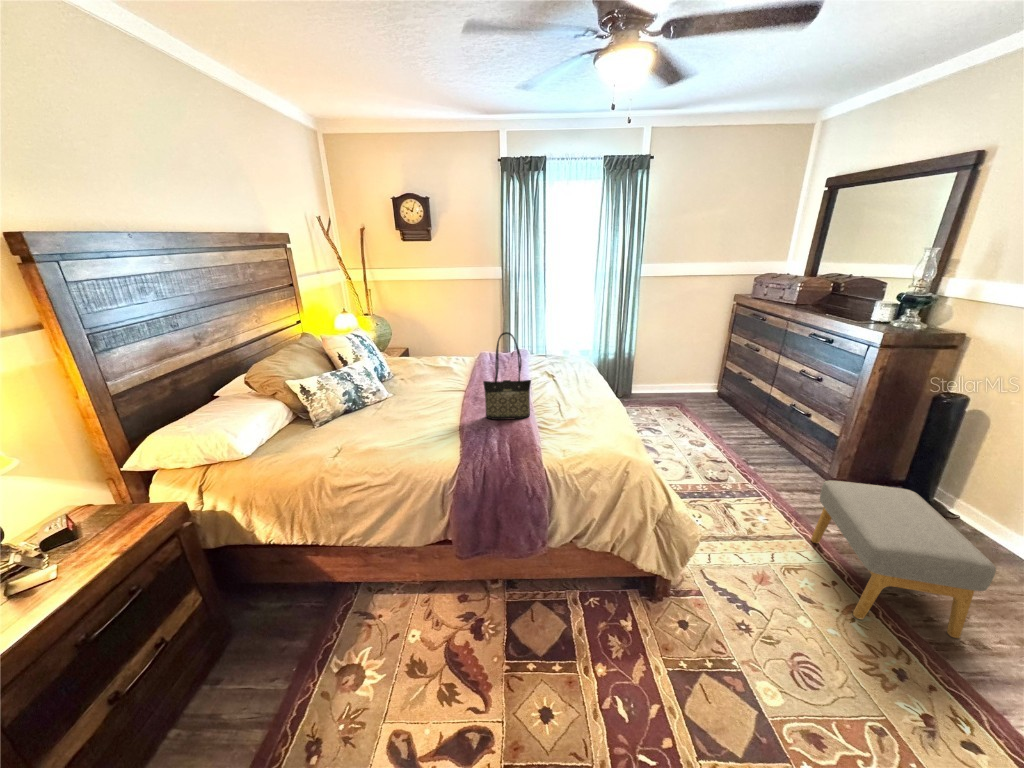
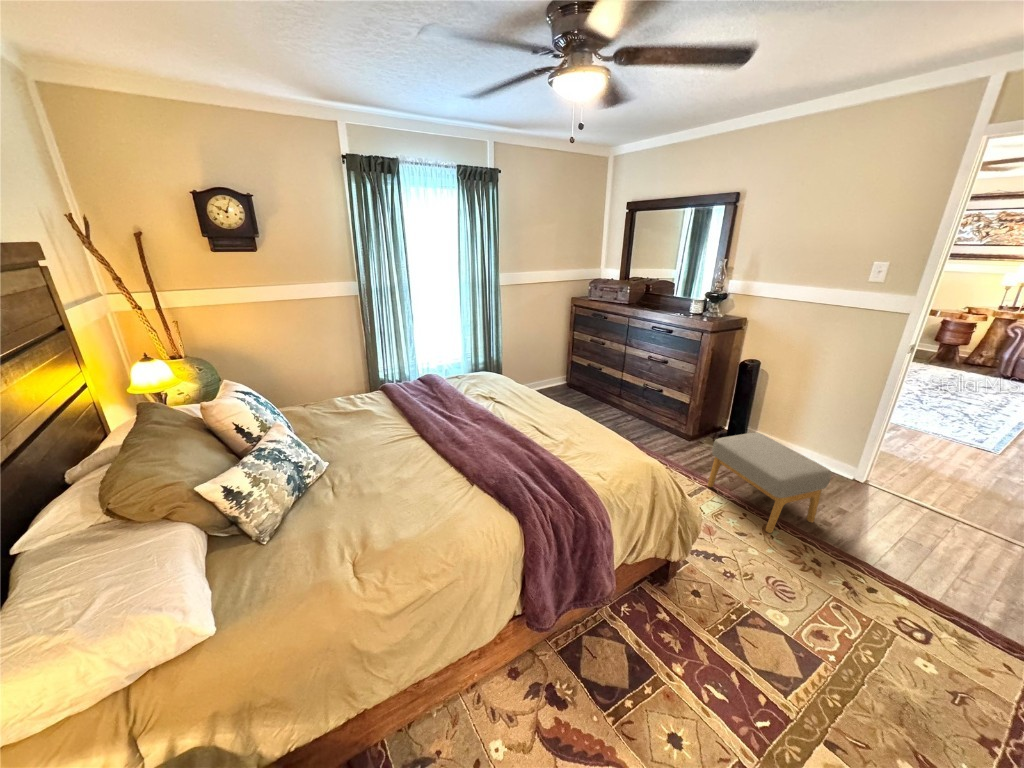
tote bag: present [483,332,531,420] -> none [479,364,524,463]

